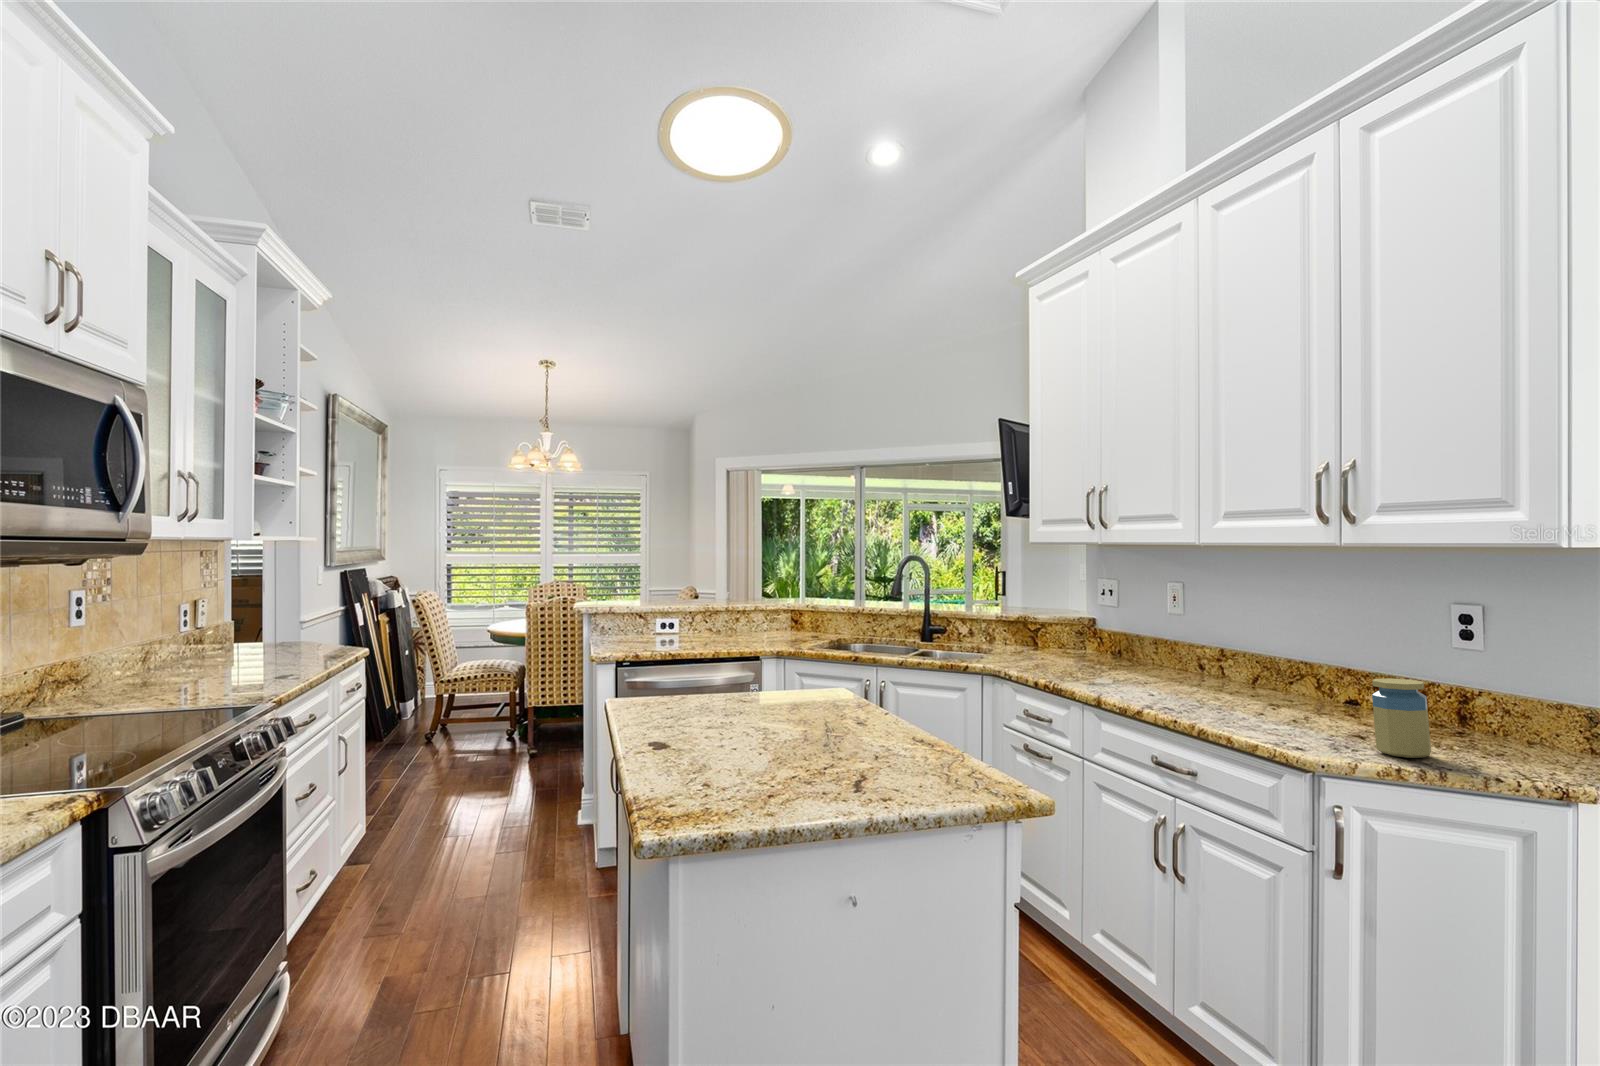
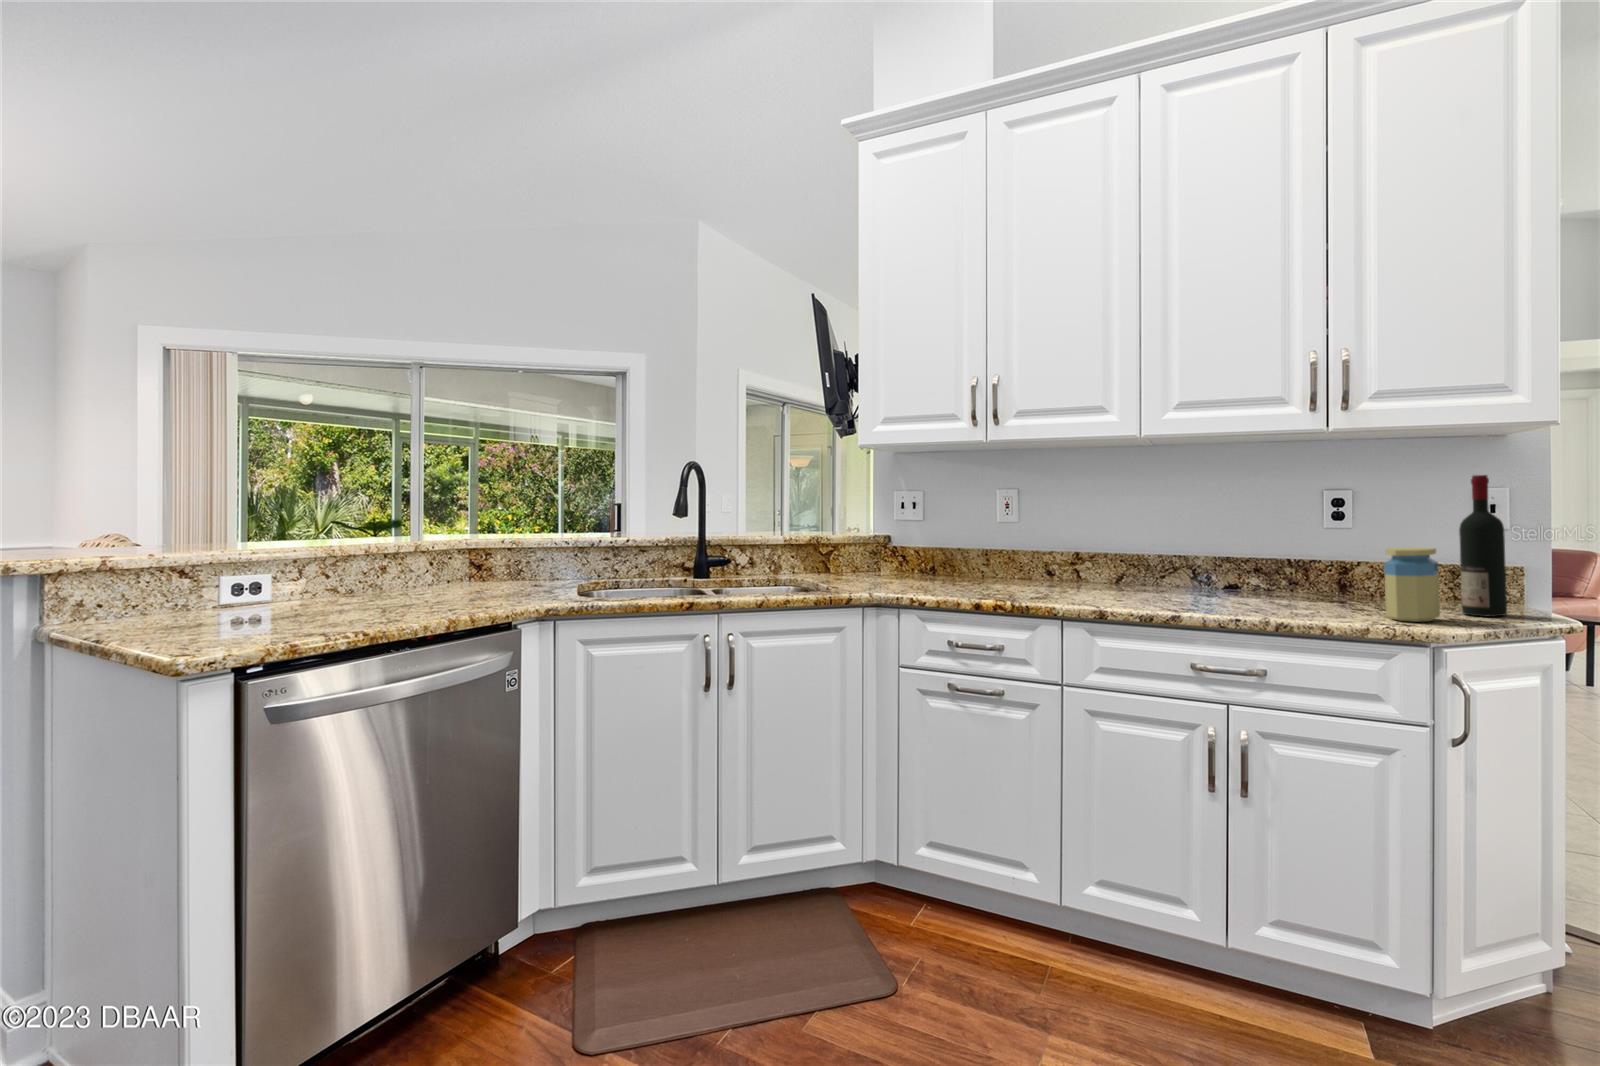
wine bottle: none [1486,611,1548,769] -> present [1459,475,1507,617]

